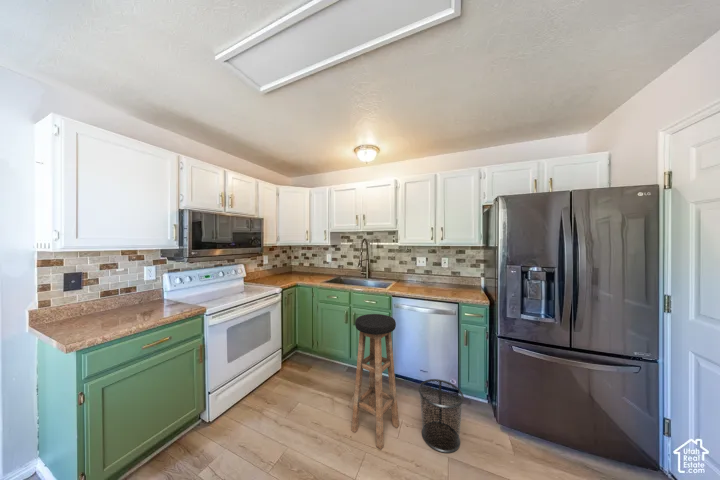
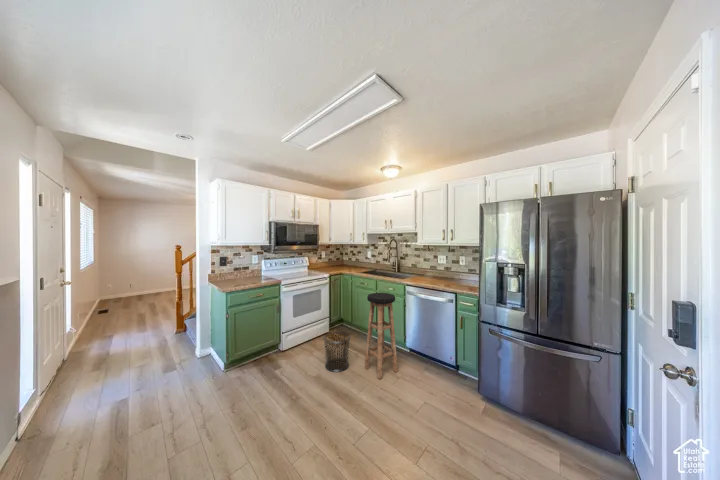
waste bin: present [419,379,464,453] -> present [324,331,350,372]

